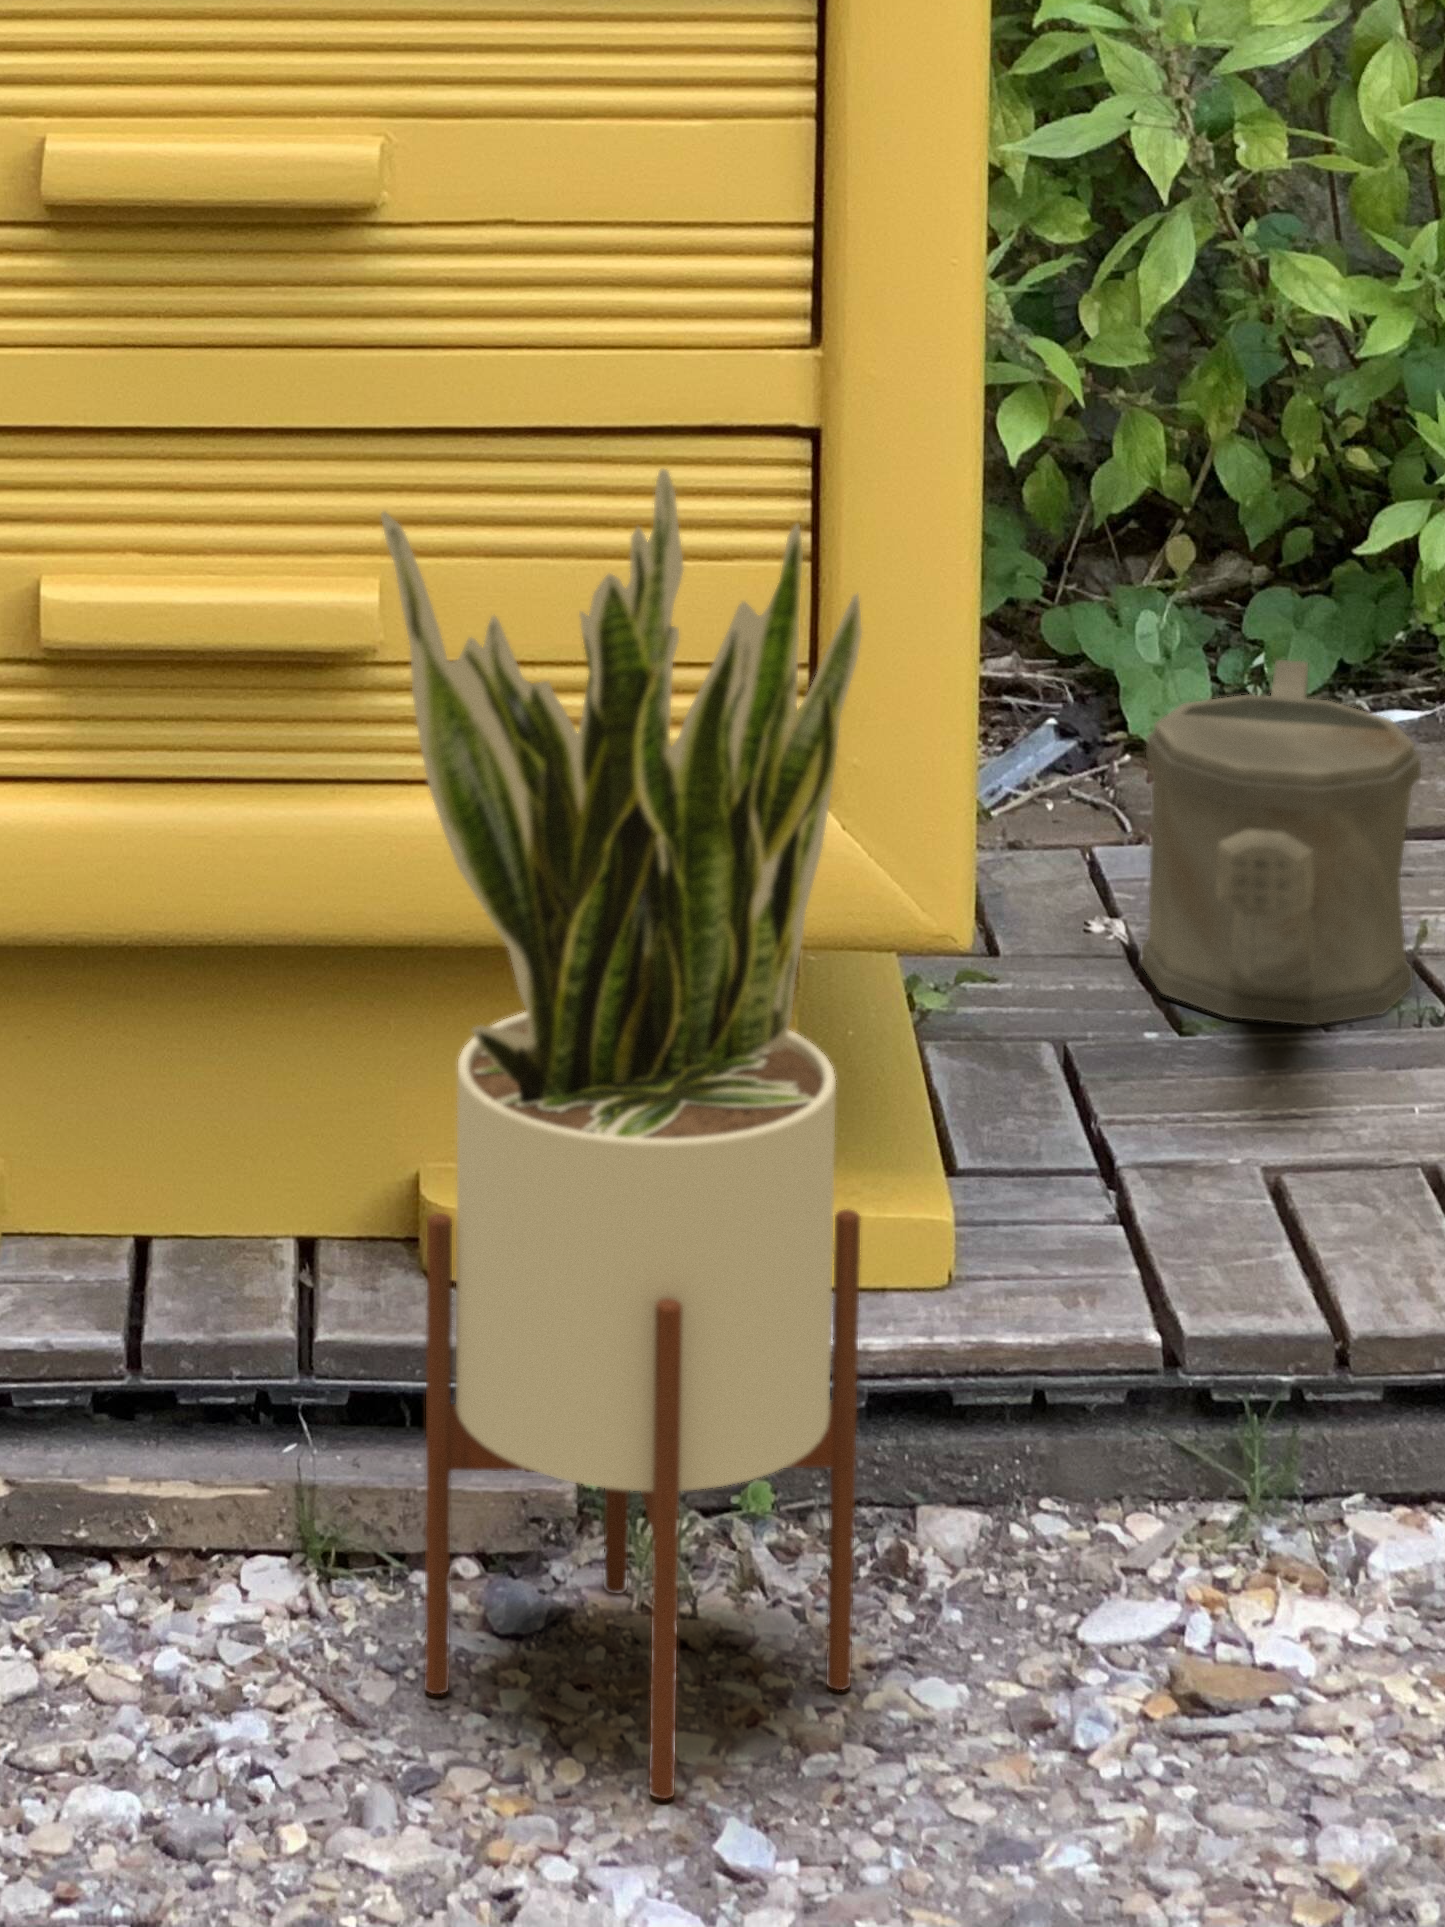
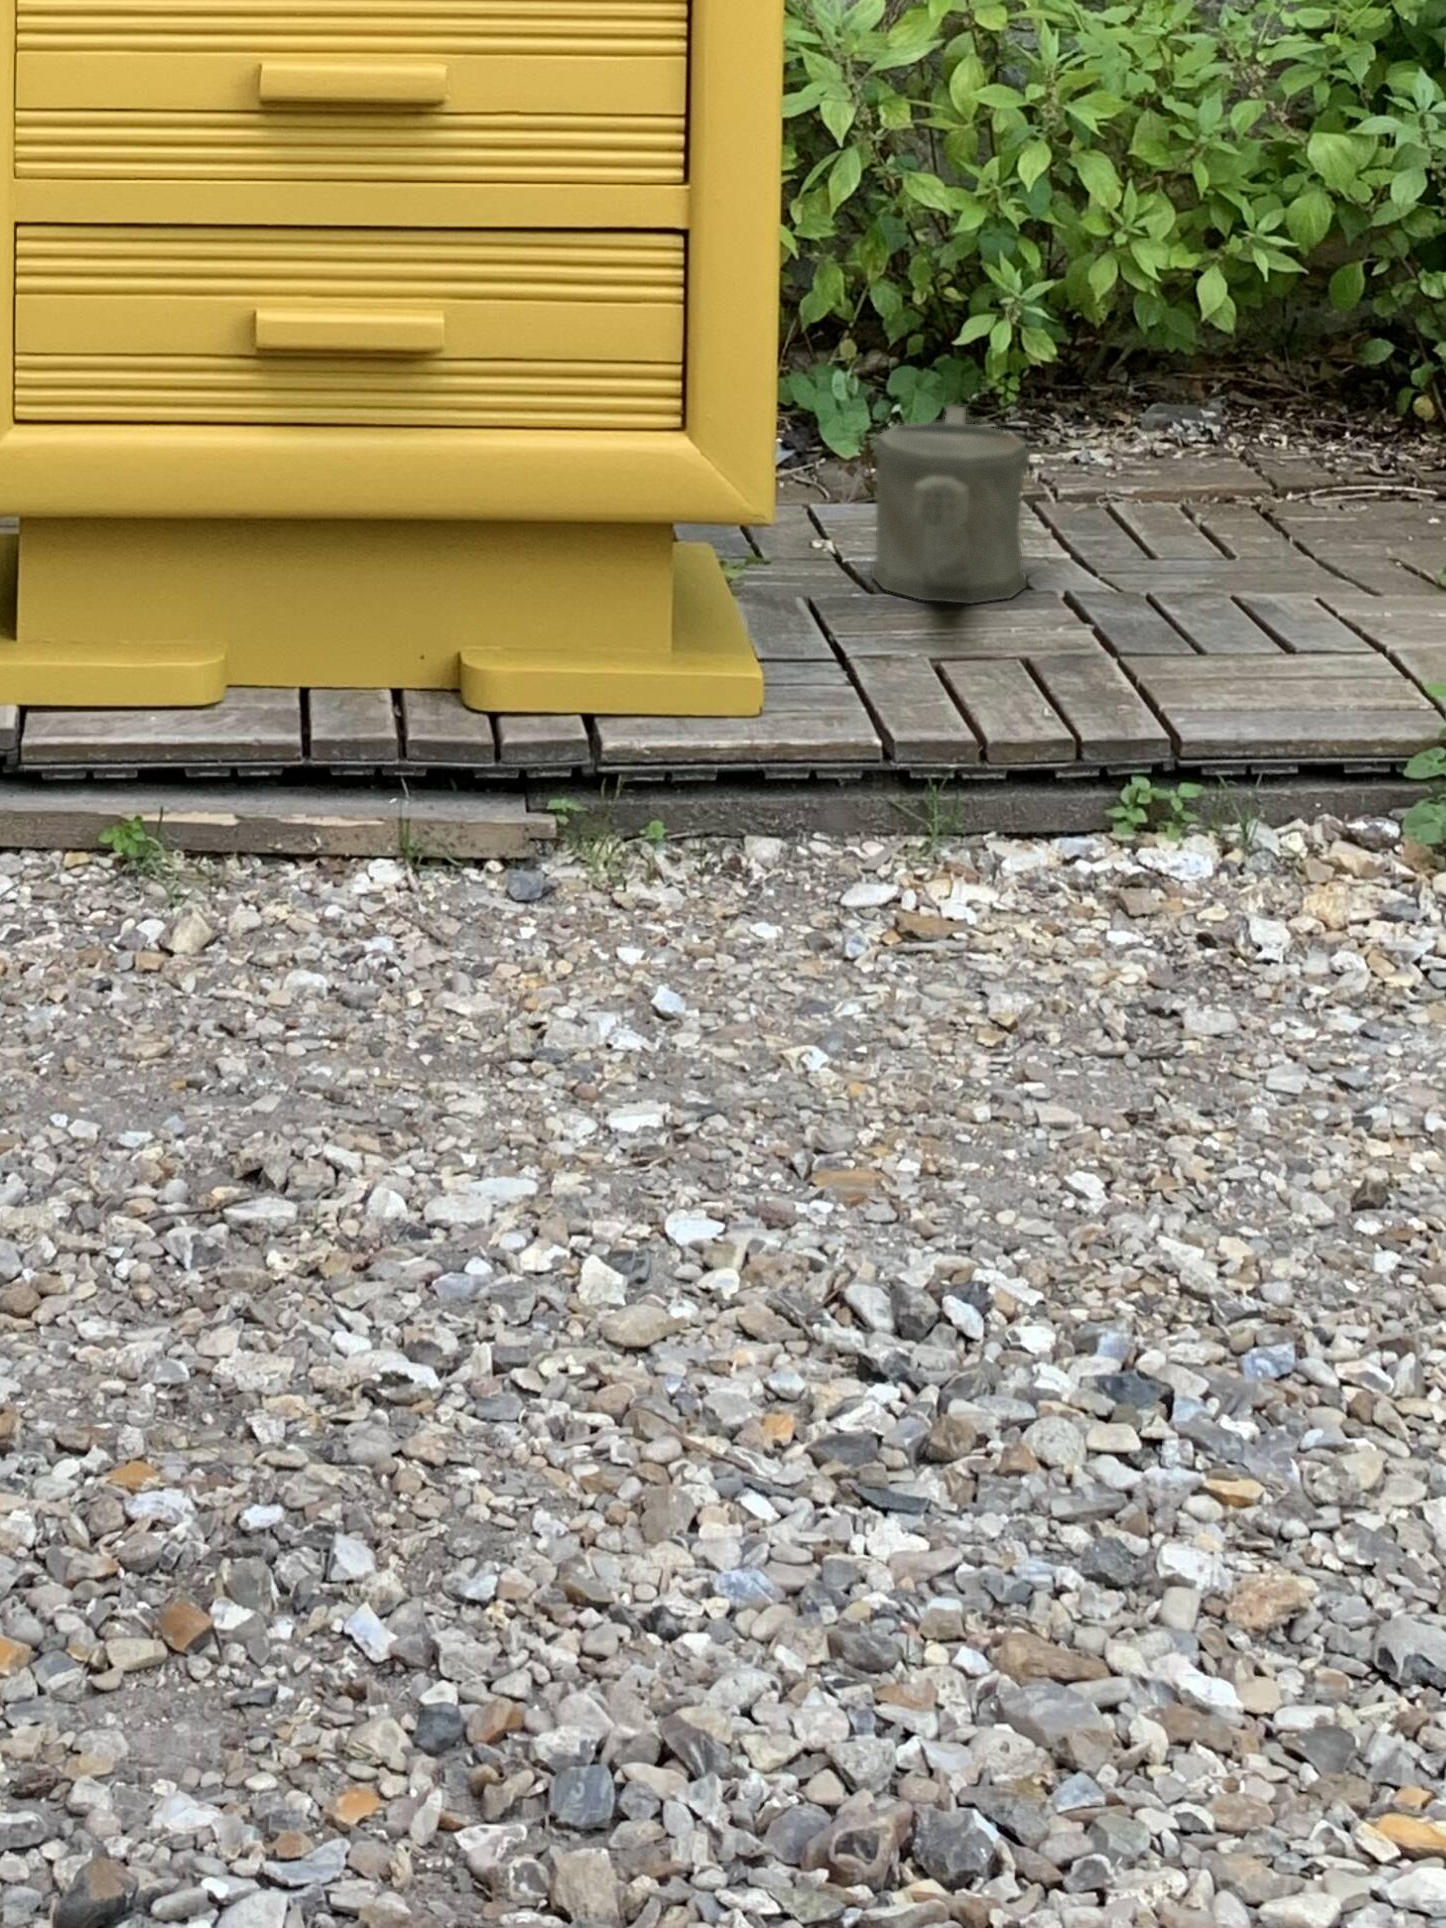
potted plant: present [381,469,862,1798] -> none [458,234,717,973]

